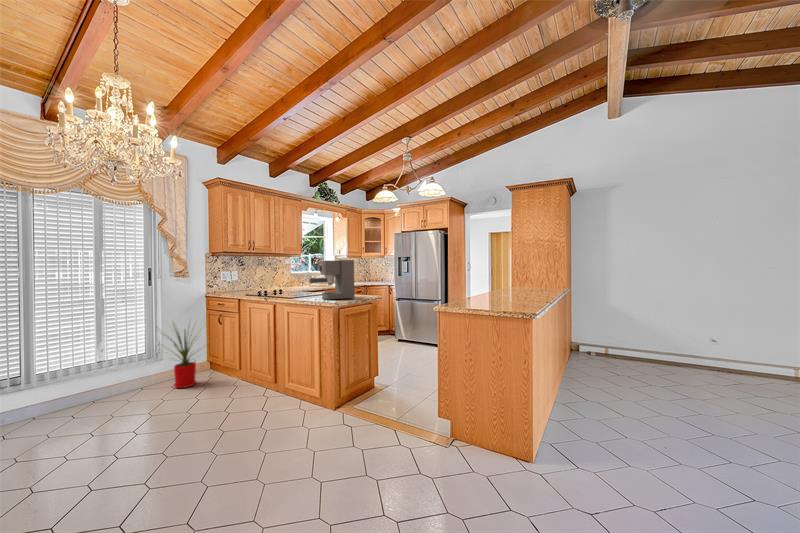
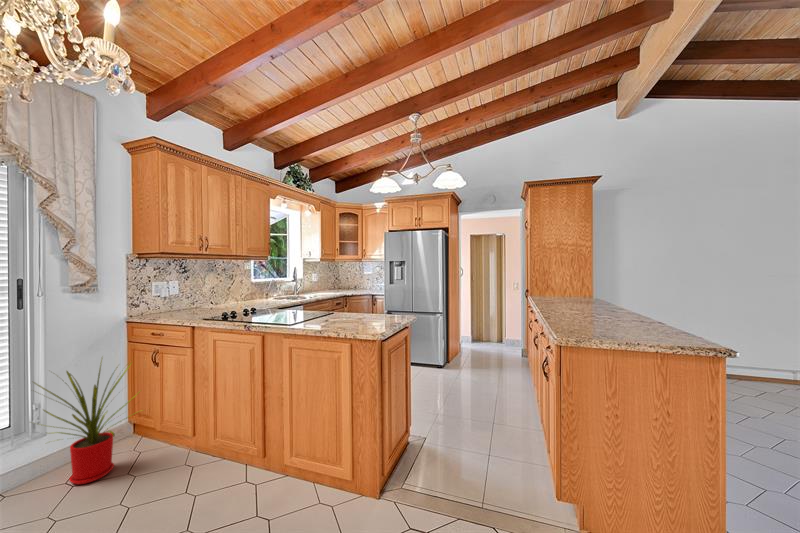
coffee maker: present [309,260,355,300] -> none [323,268,387,328]

